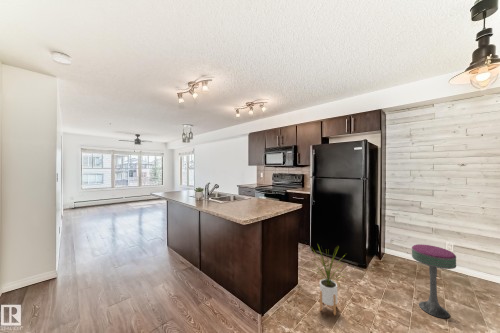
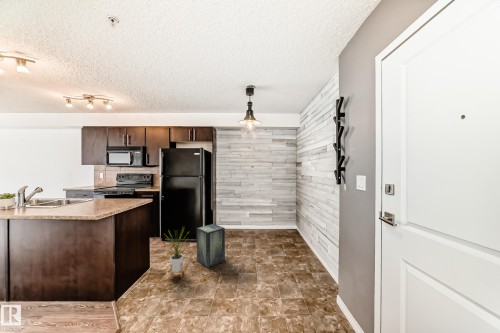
bar stool: present [412,244,456,318] -> none [228,215,247,255]
storage box: none [357,250,408,318] -> present [197,224,225,268]

